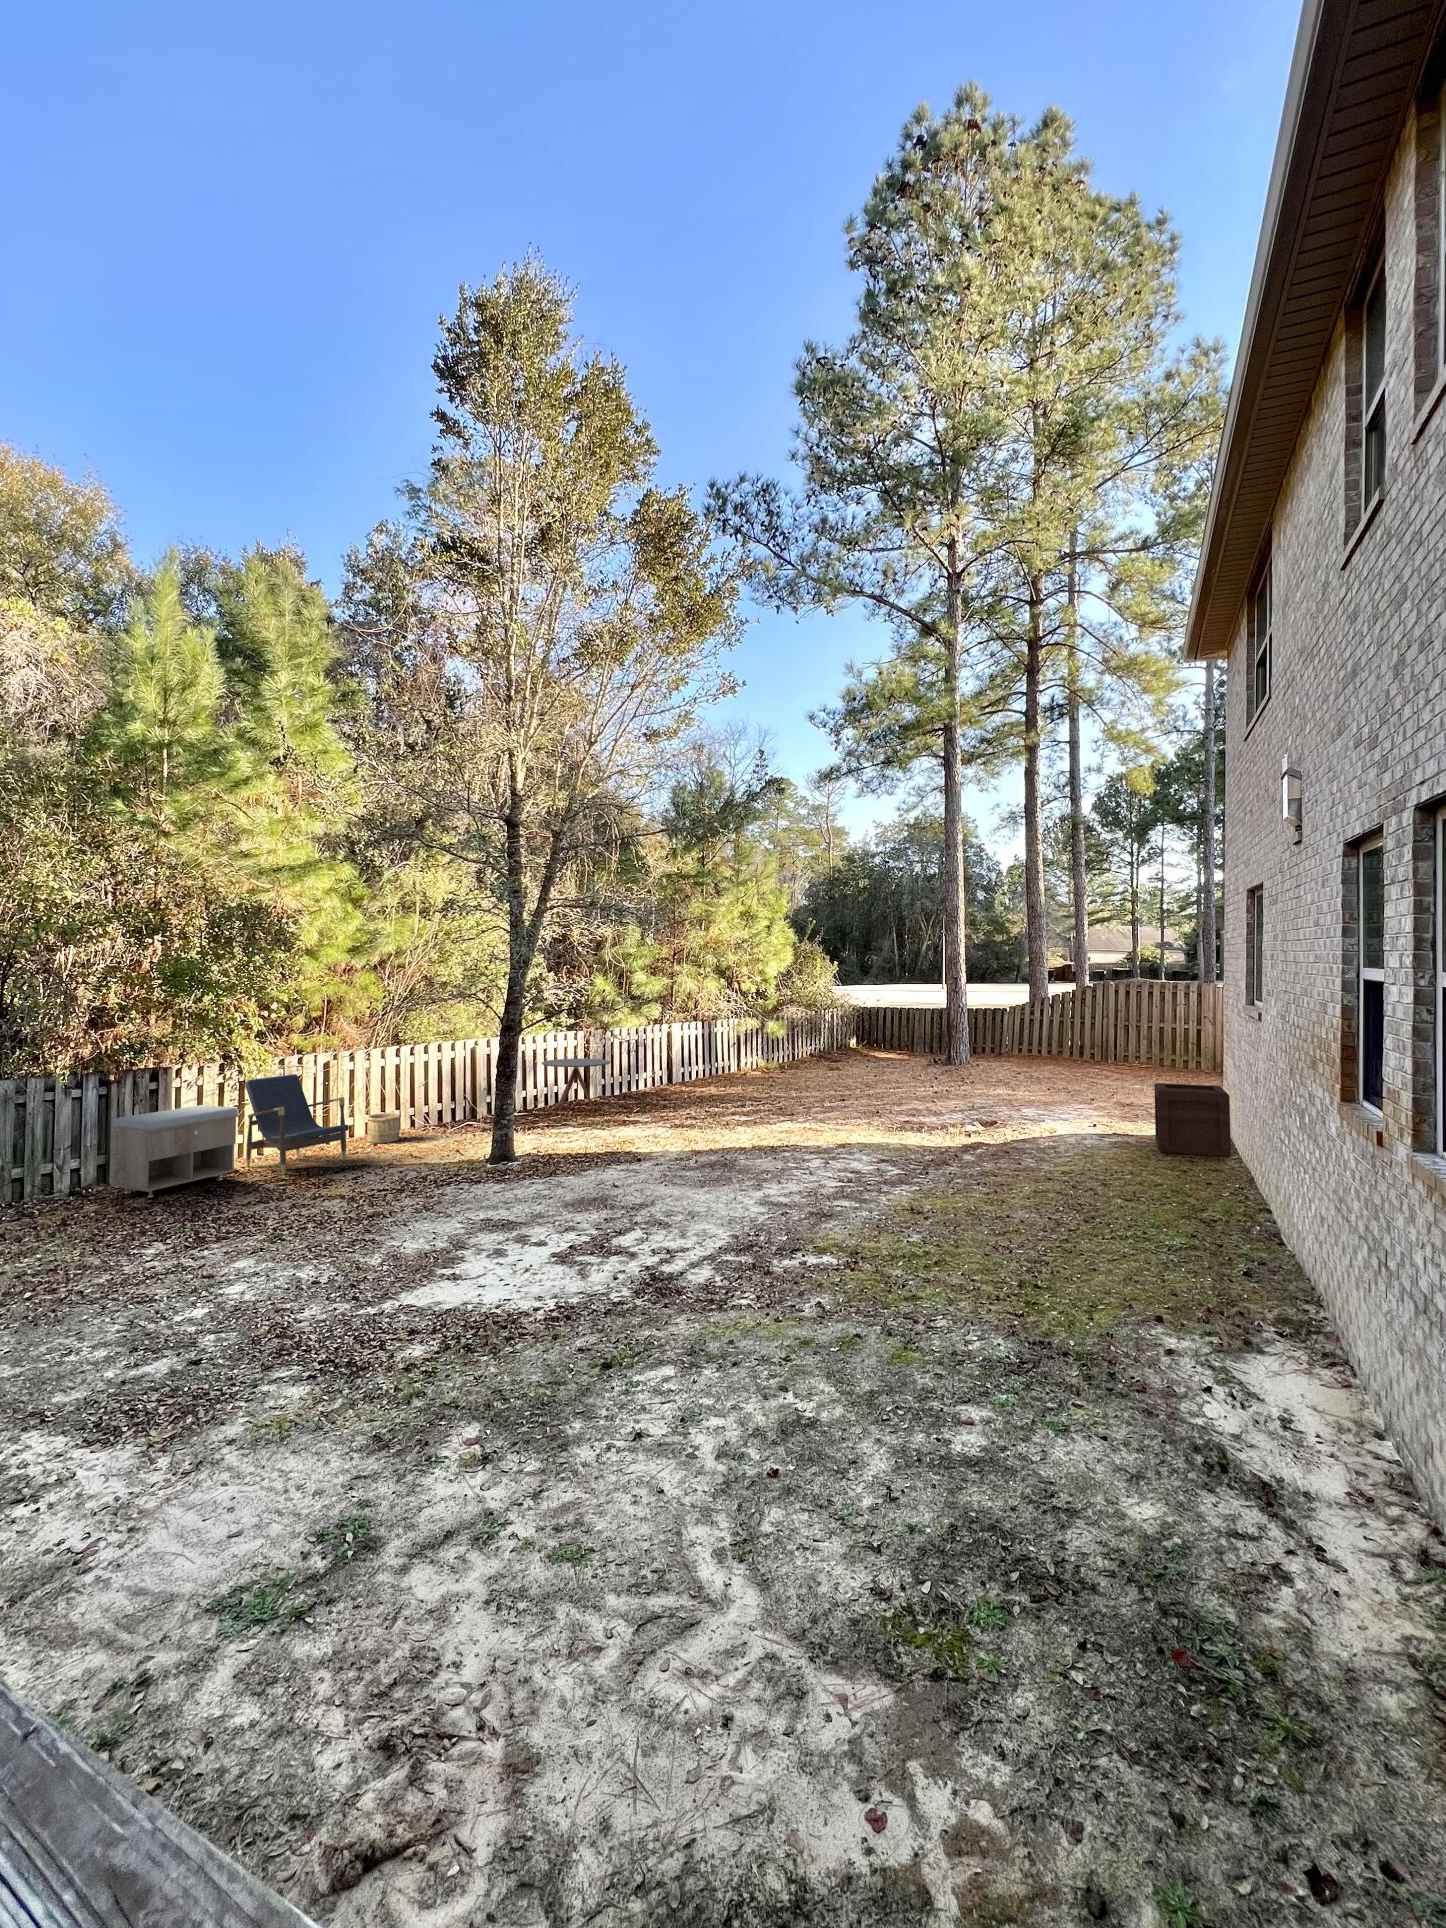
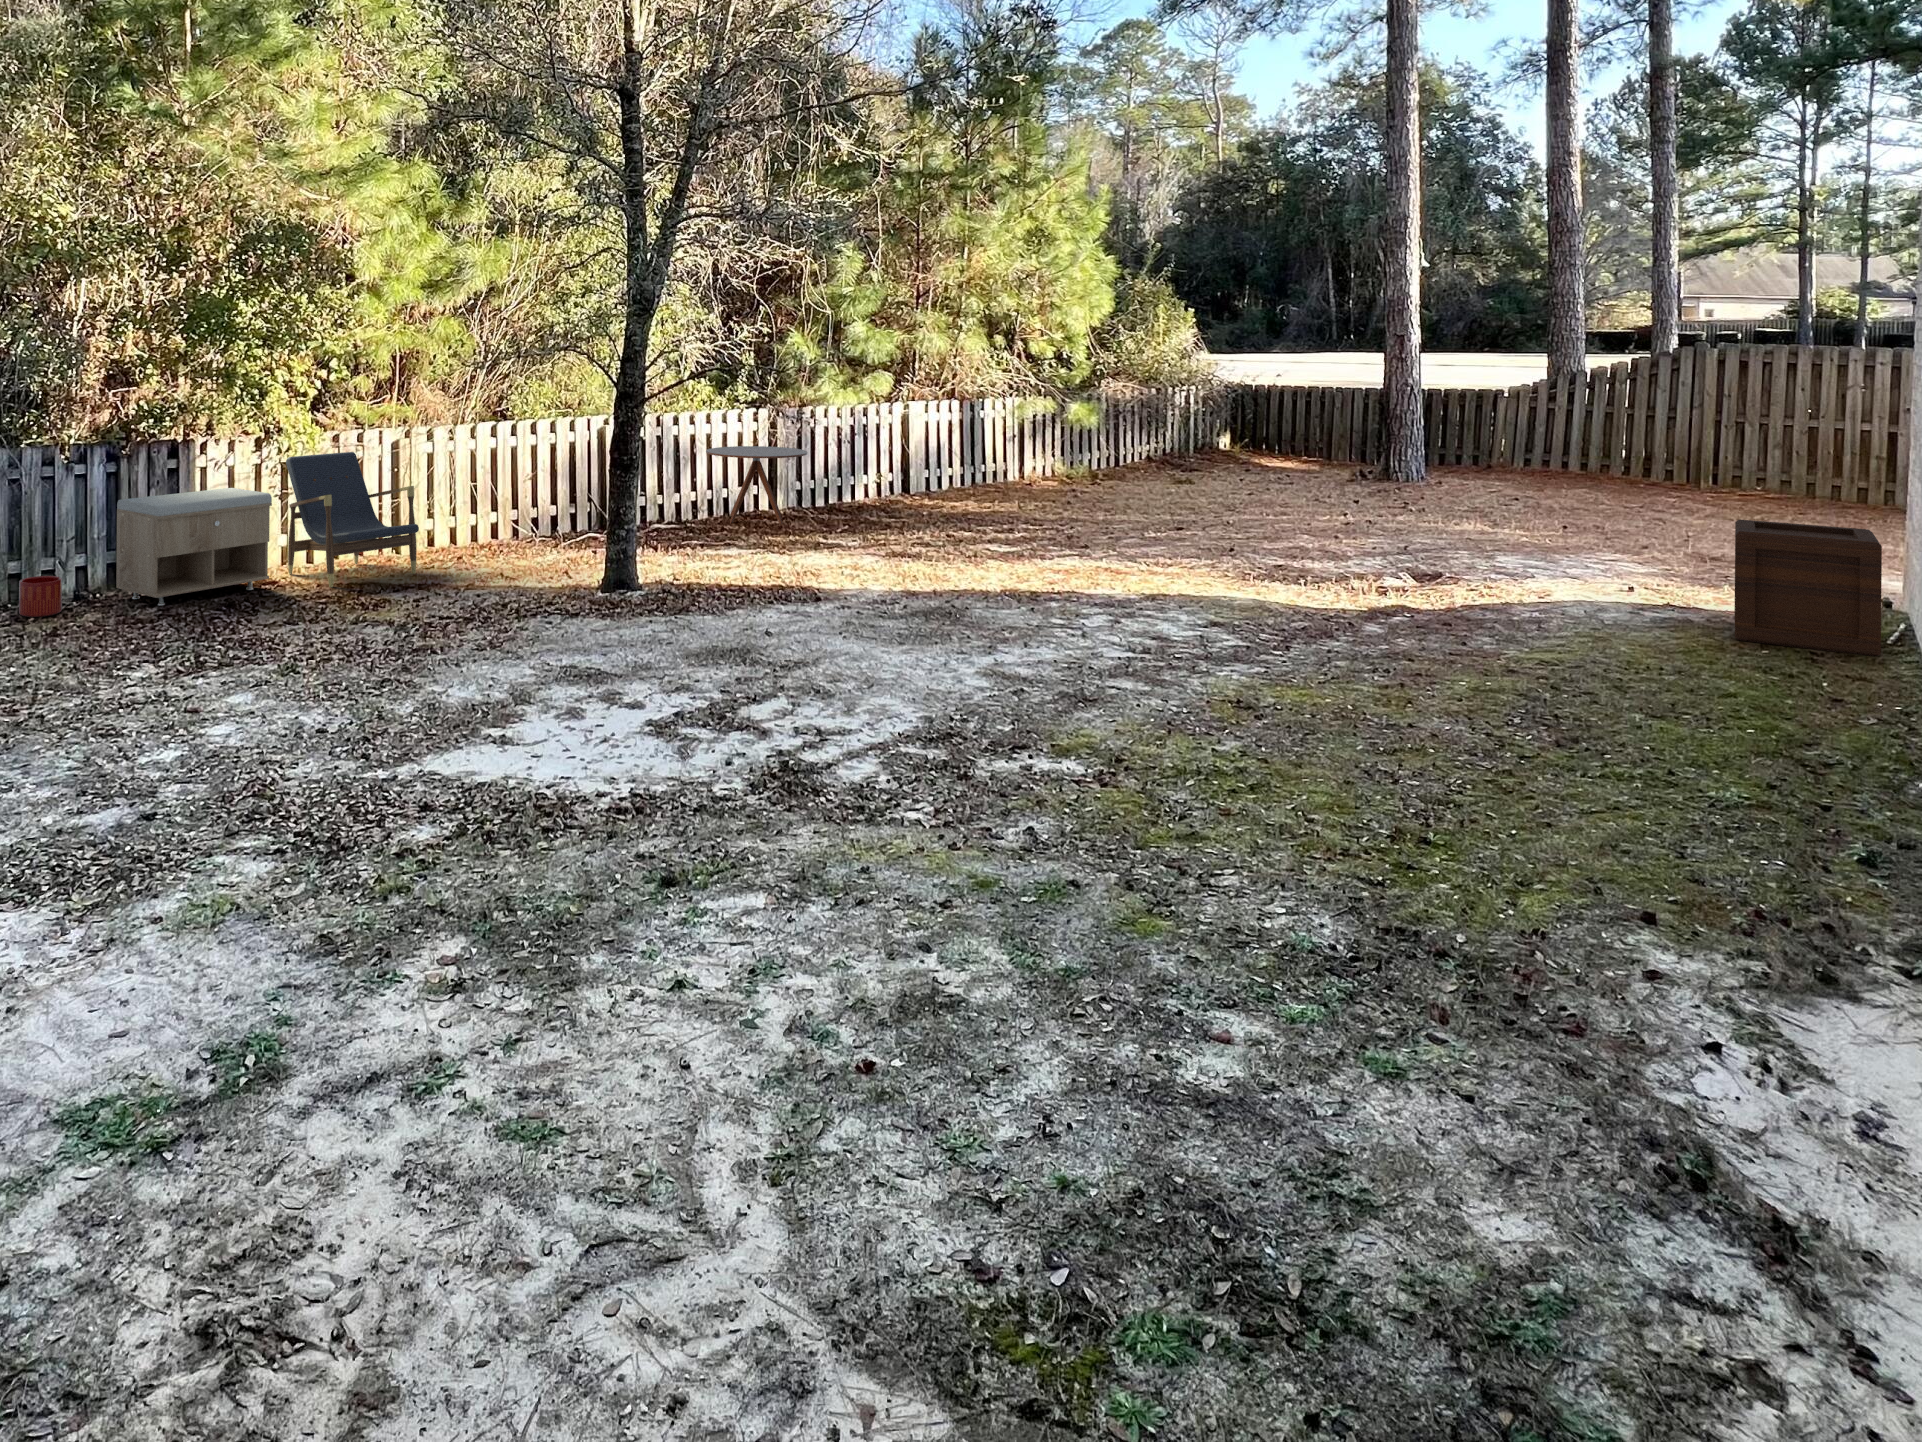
wooden bucket: present [367,1113,401,1143] -> none [451,512,497,554]
planter: none [31,1180,68,1214] -> present [19,576,62,617]

